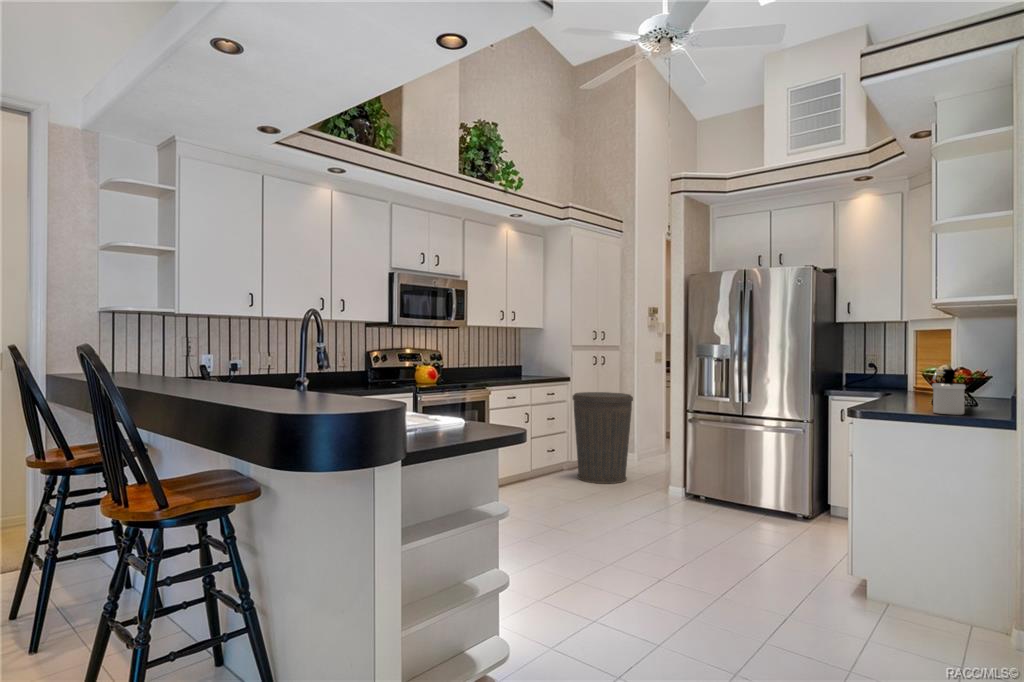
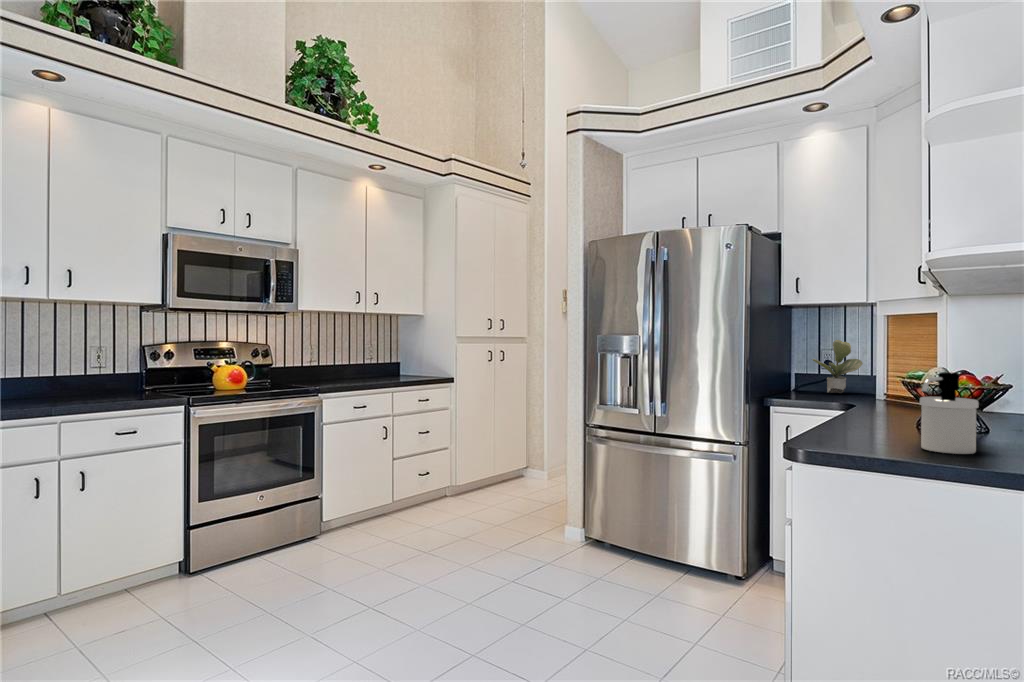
potted plant: none [858,348,897,387] -> present [812,340,863,393]
trash can: present [572,392,633,484] -> none [451,398,529,519]

